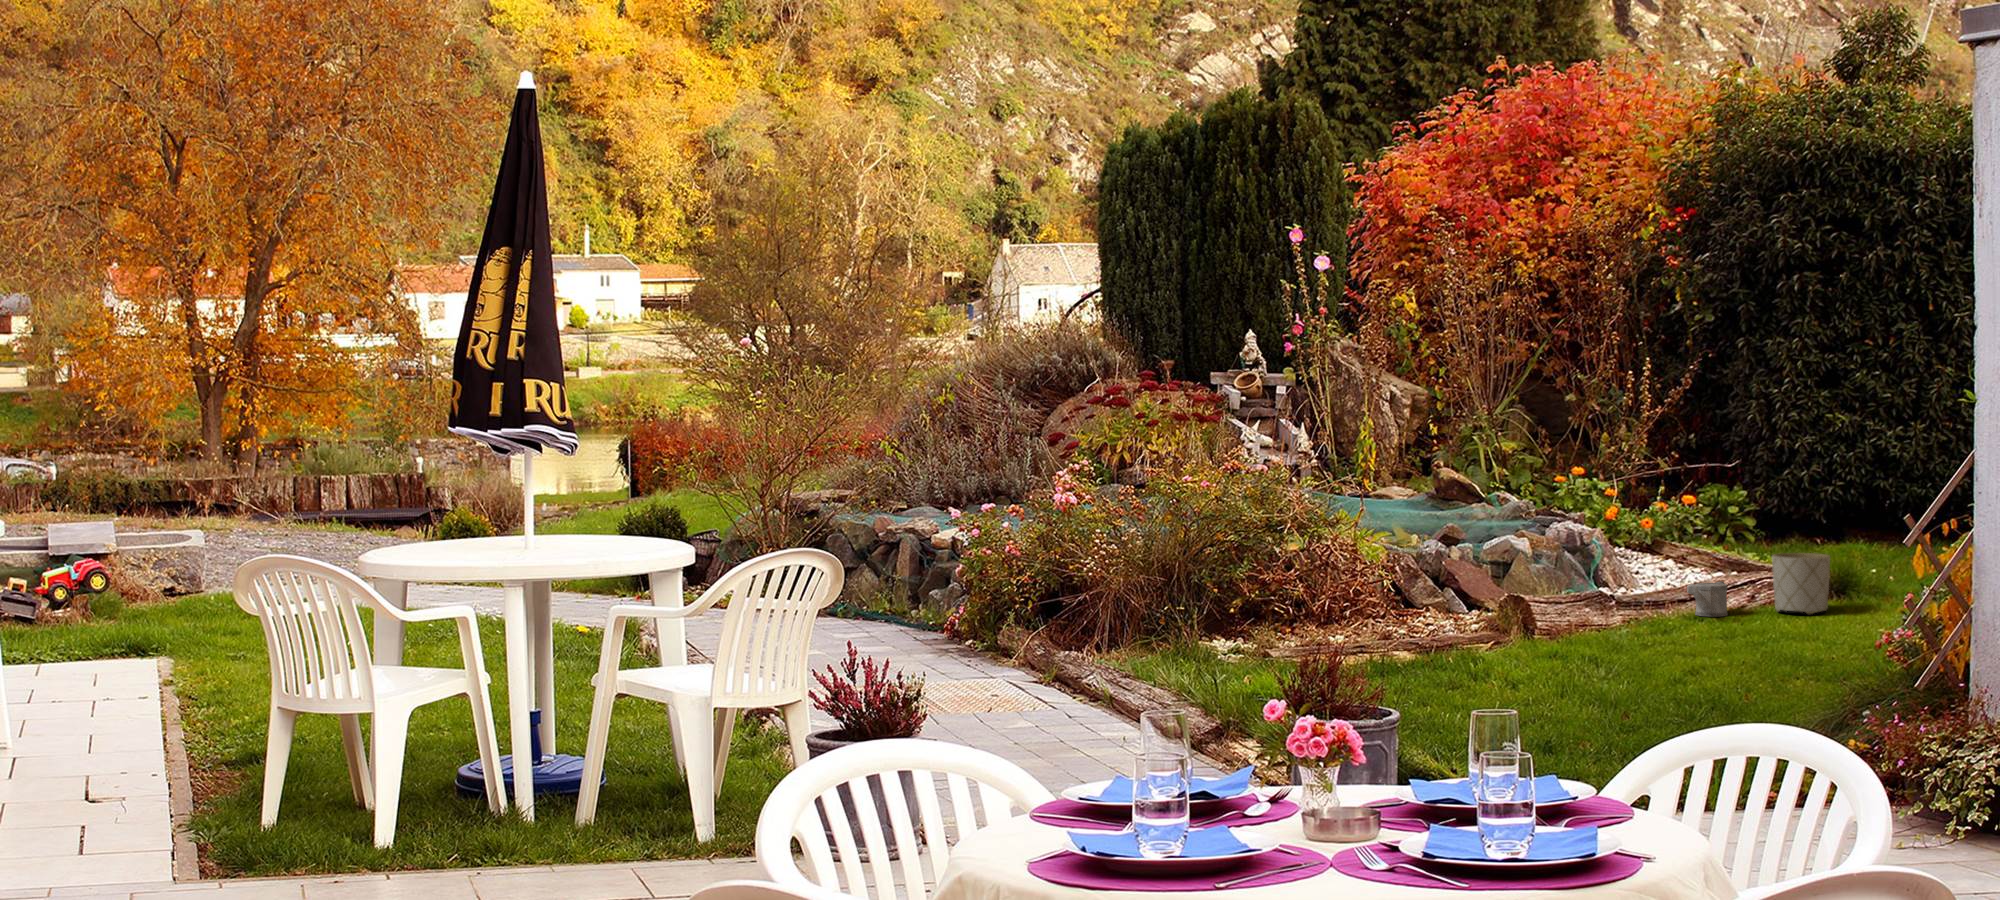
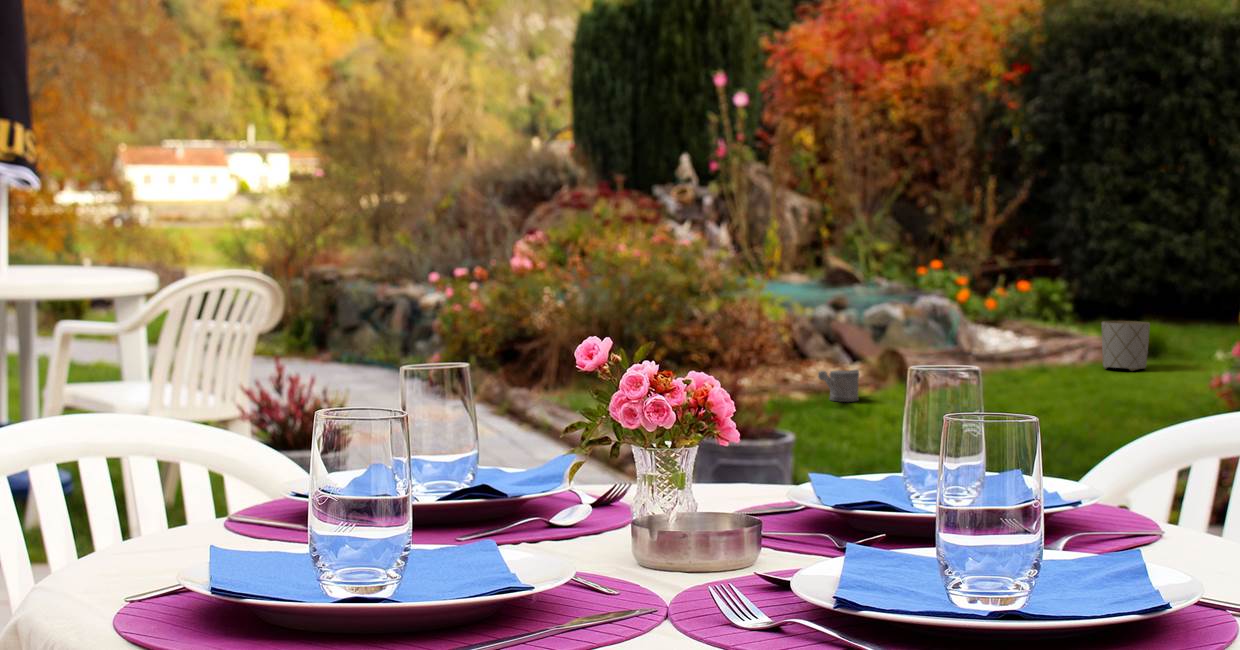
watering can: present [1687,582,1728,617] -> present [818,370,859,402]

